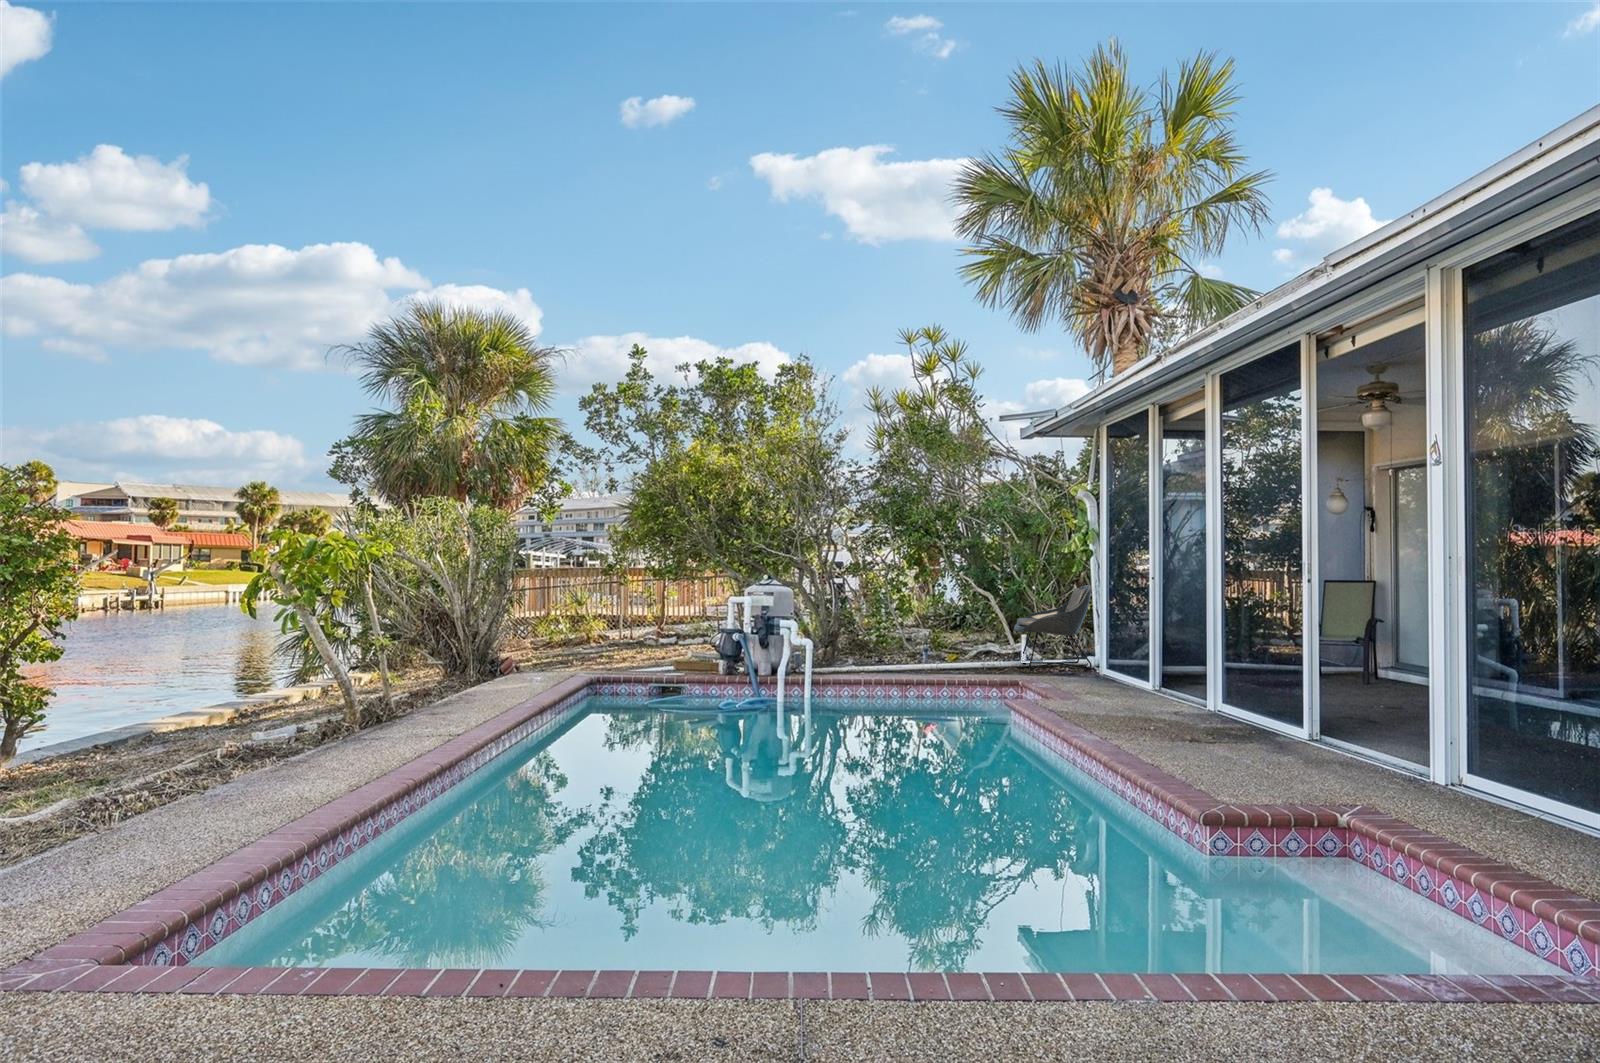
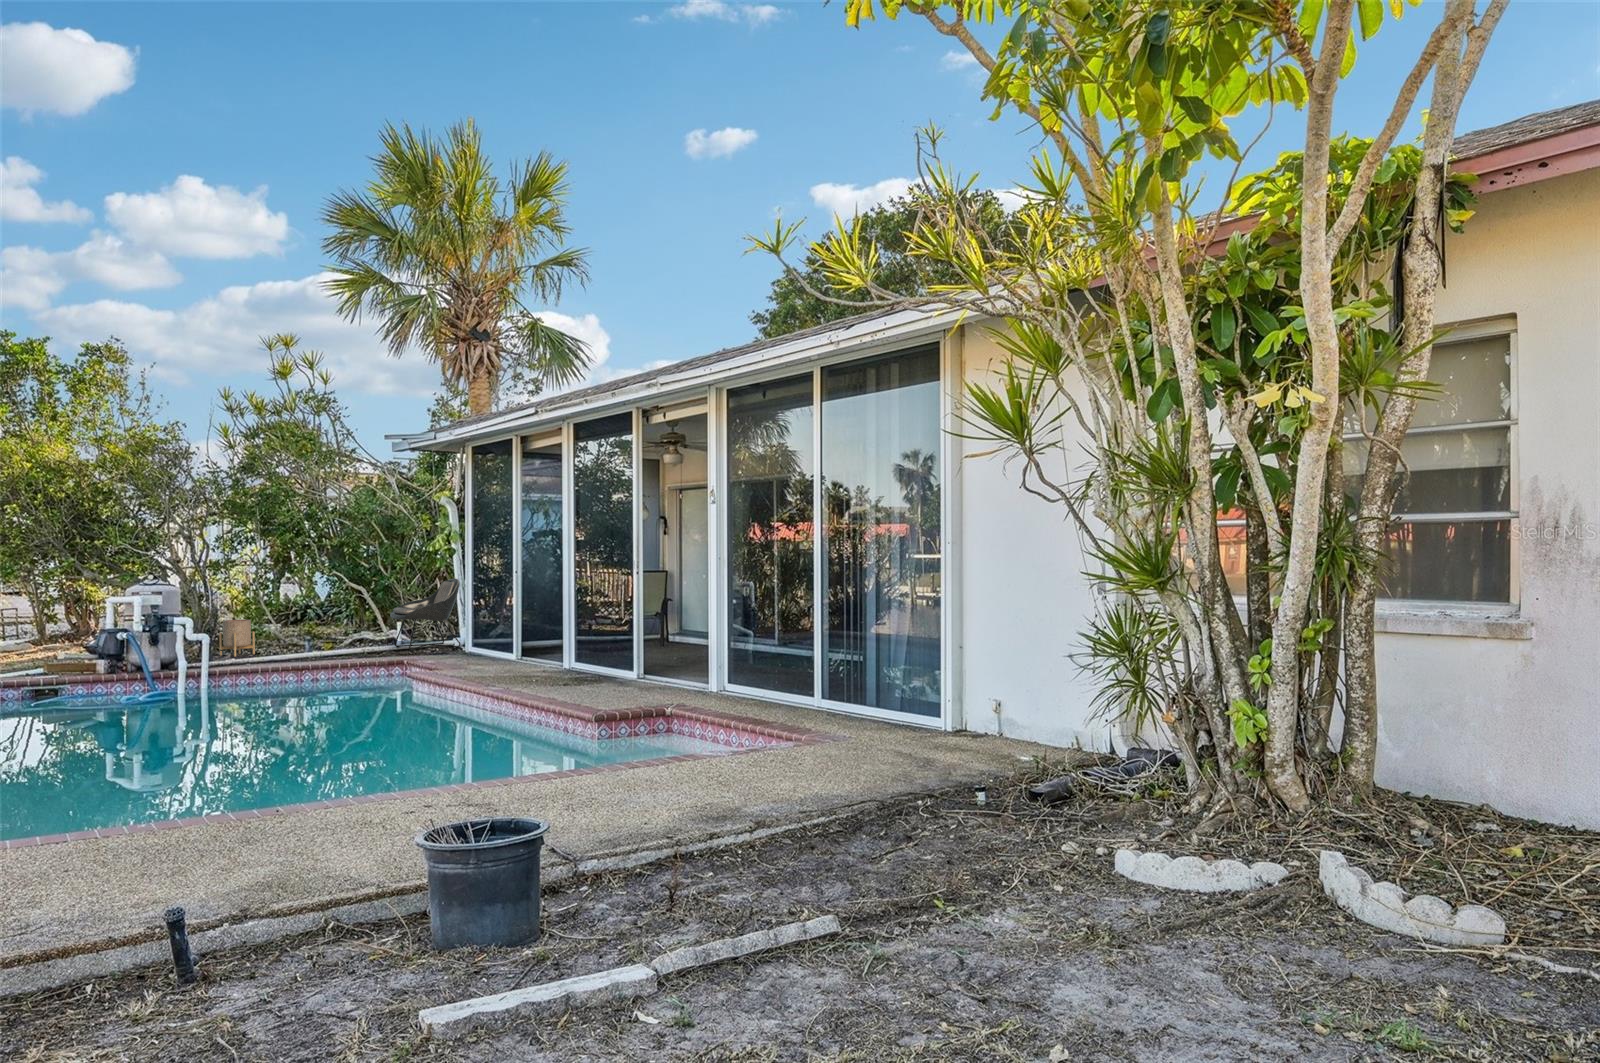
planter: none [849,625,882,664] -> present [219,619,255,657]

